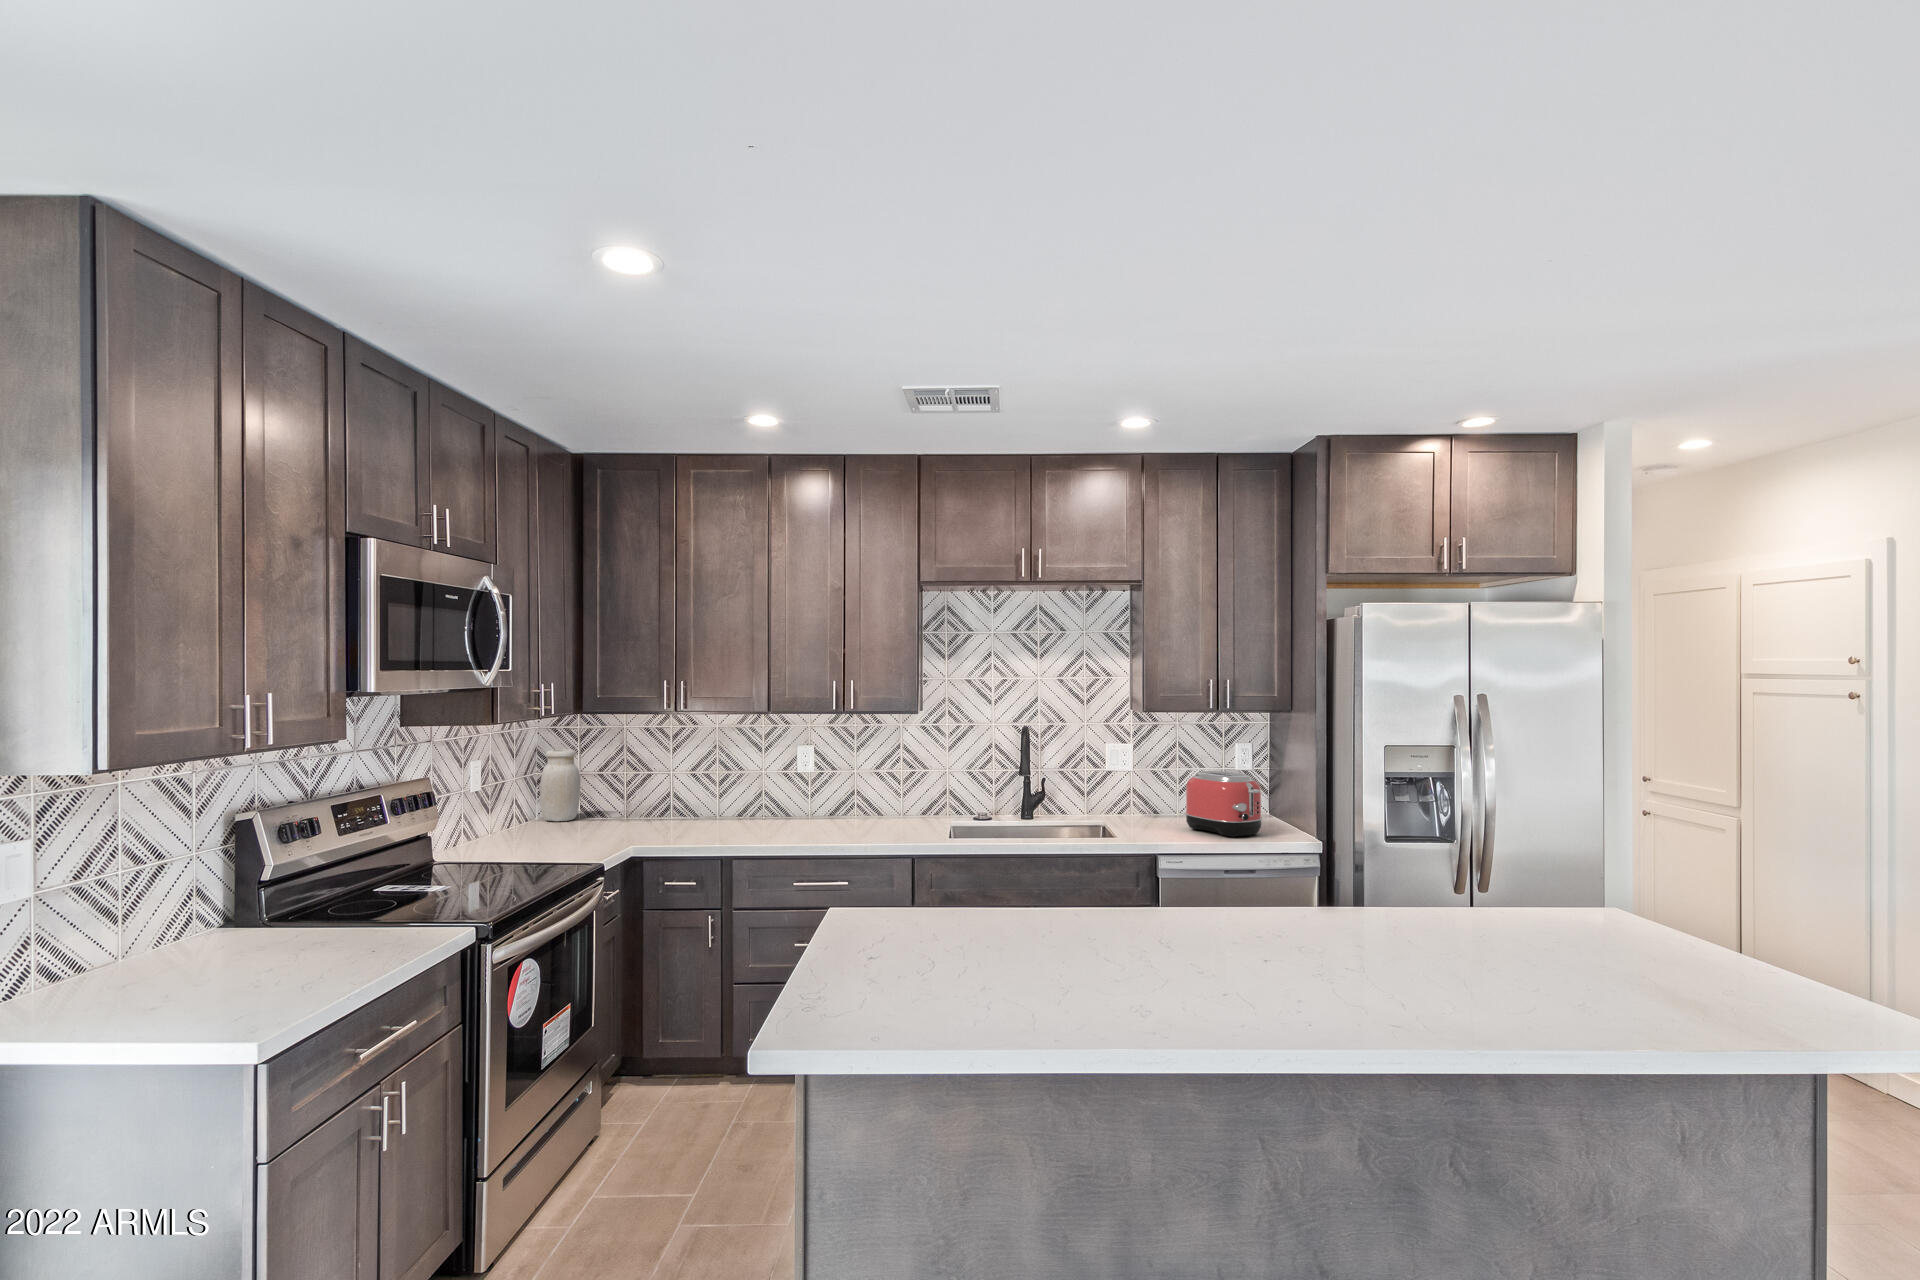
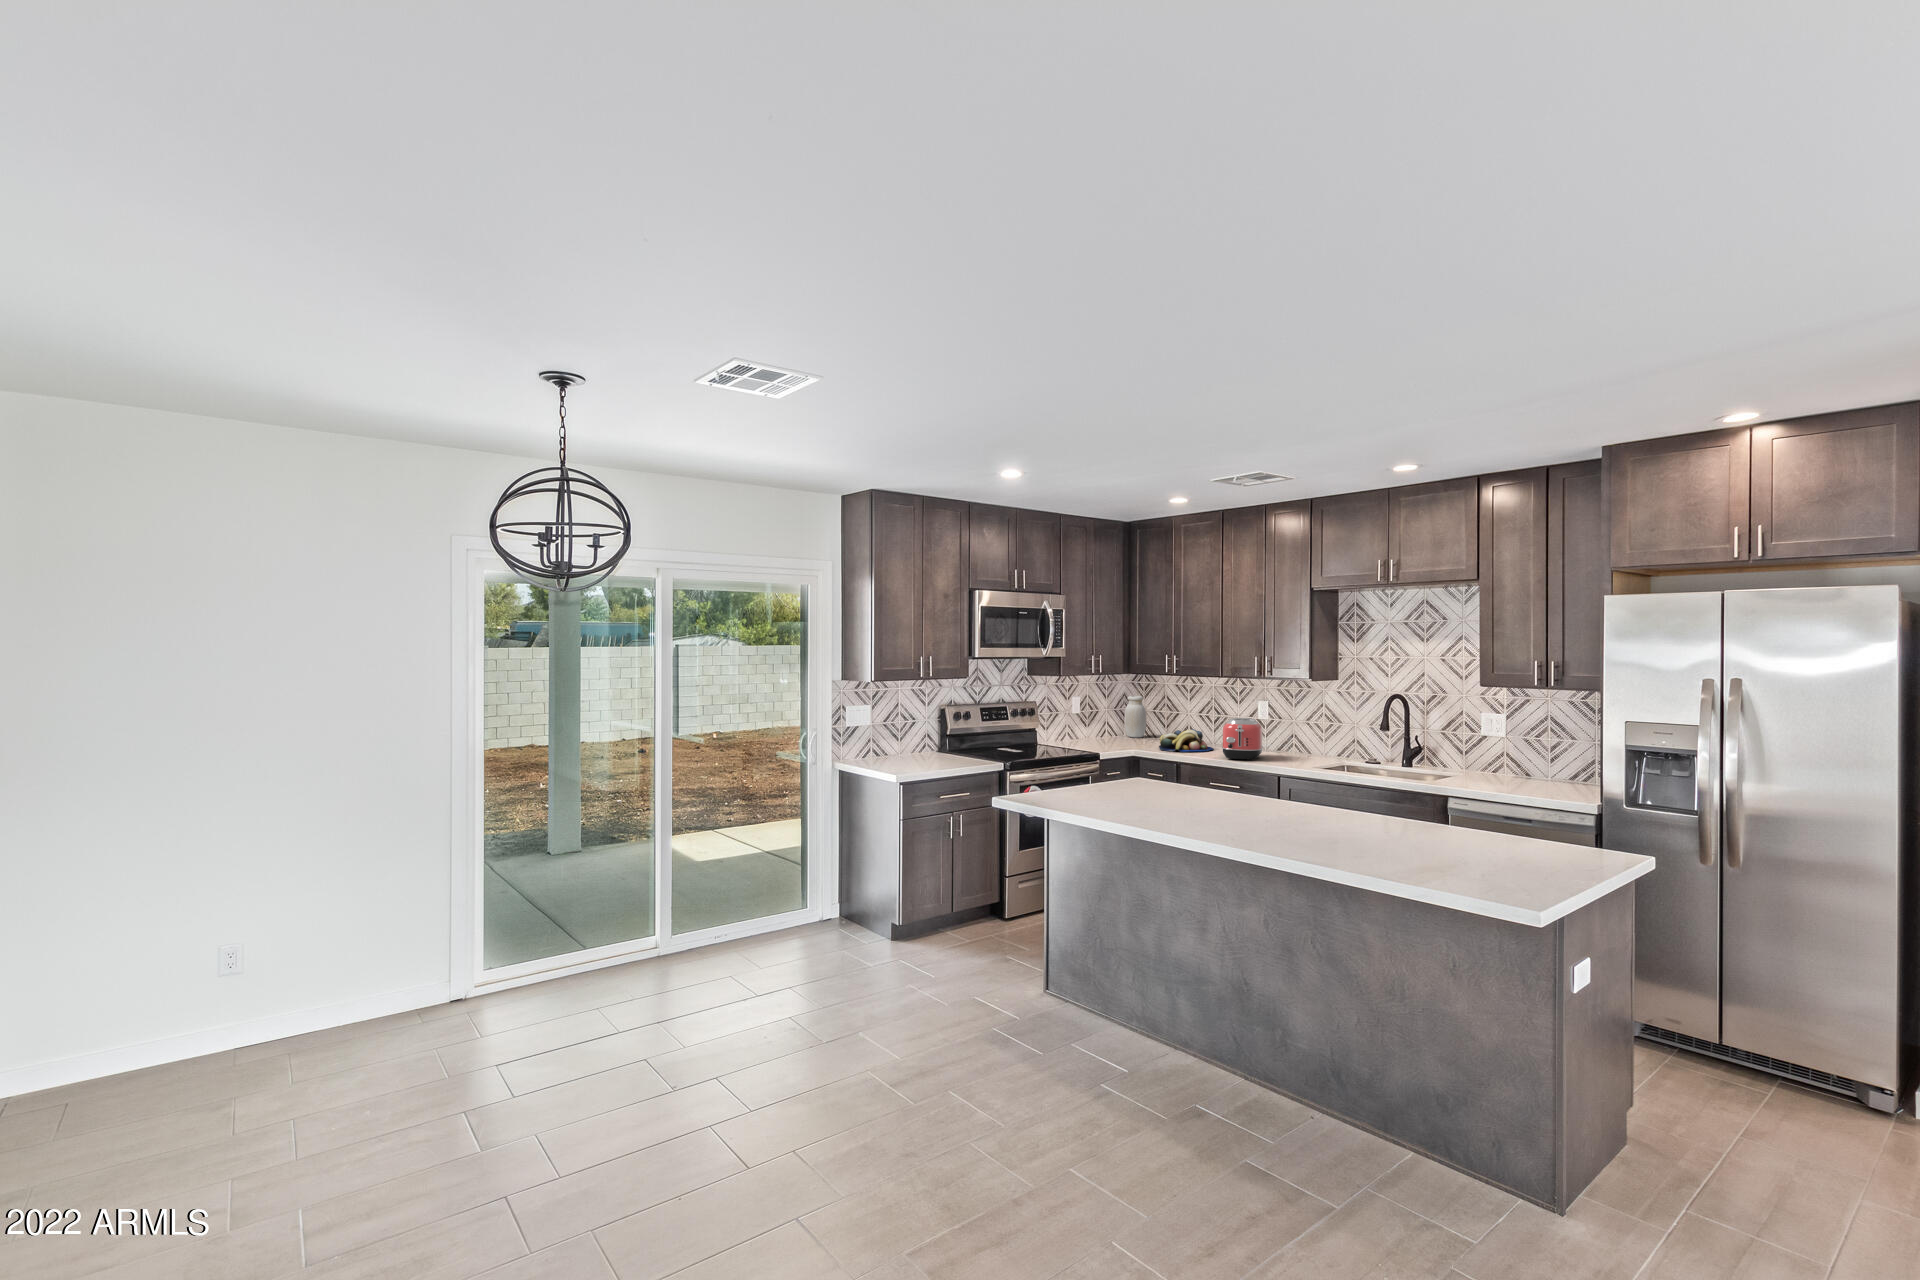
toaster: present [1185,771,1263,837] -> present [1222,718,1263,760]
fruit bowl: none [660,798,752,841] -> present [1159,729,1213,752]

